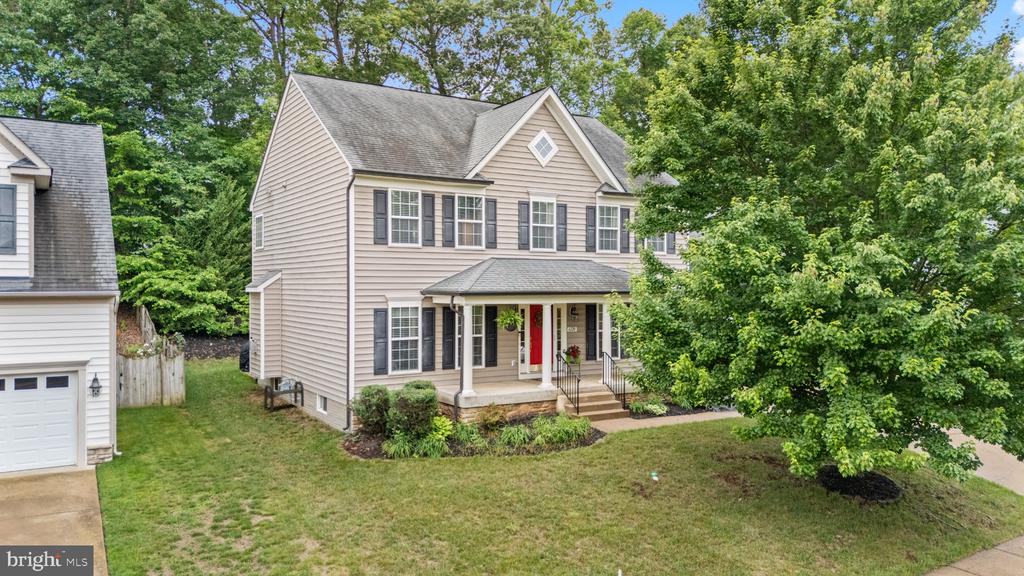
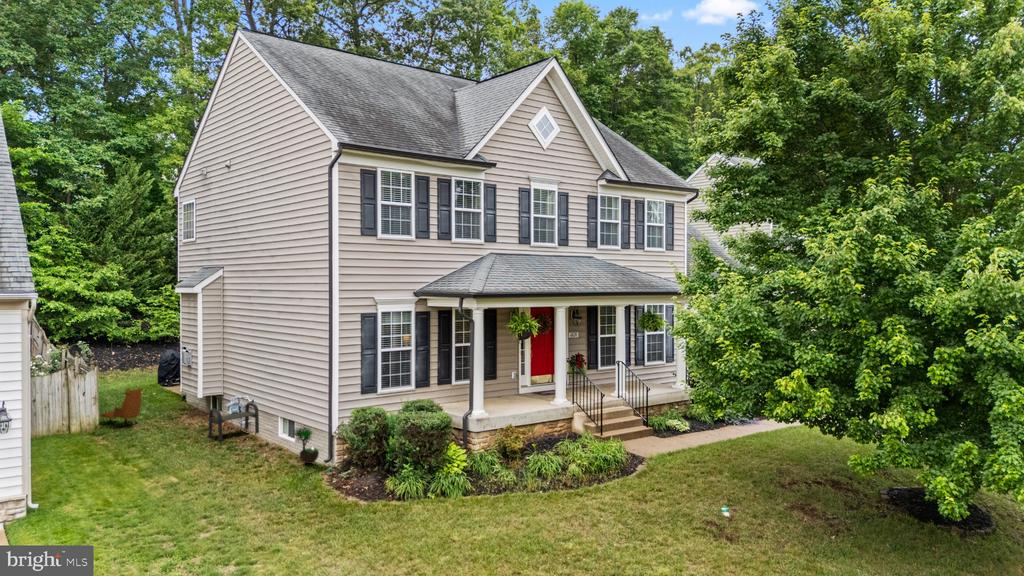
lounge chair: none [188,368,218,400] -> present [101,388,142,427]
potted tree: none [318,397,341,430] -> present [293,427,319,463]

